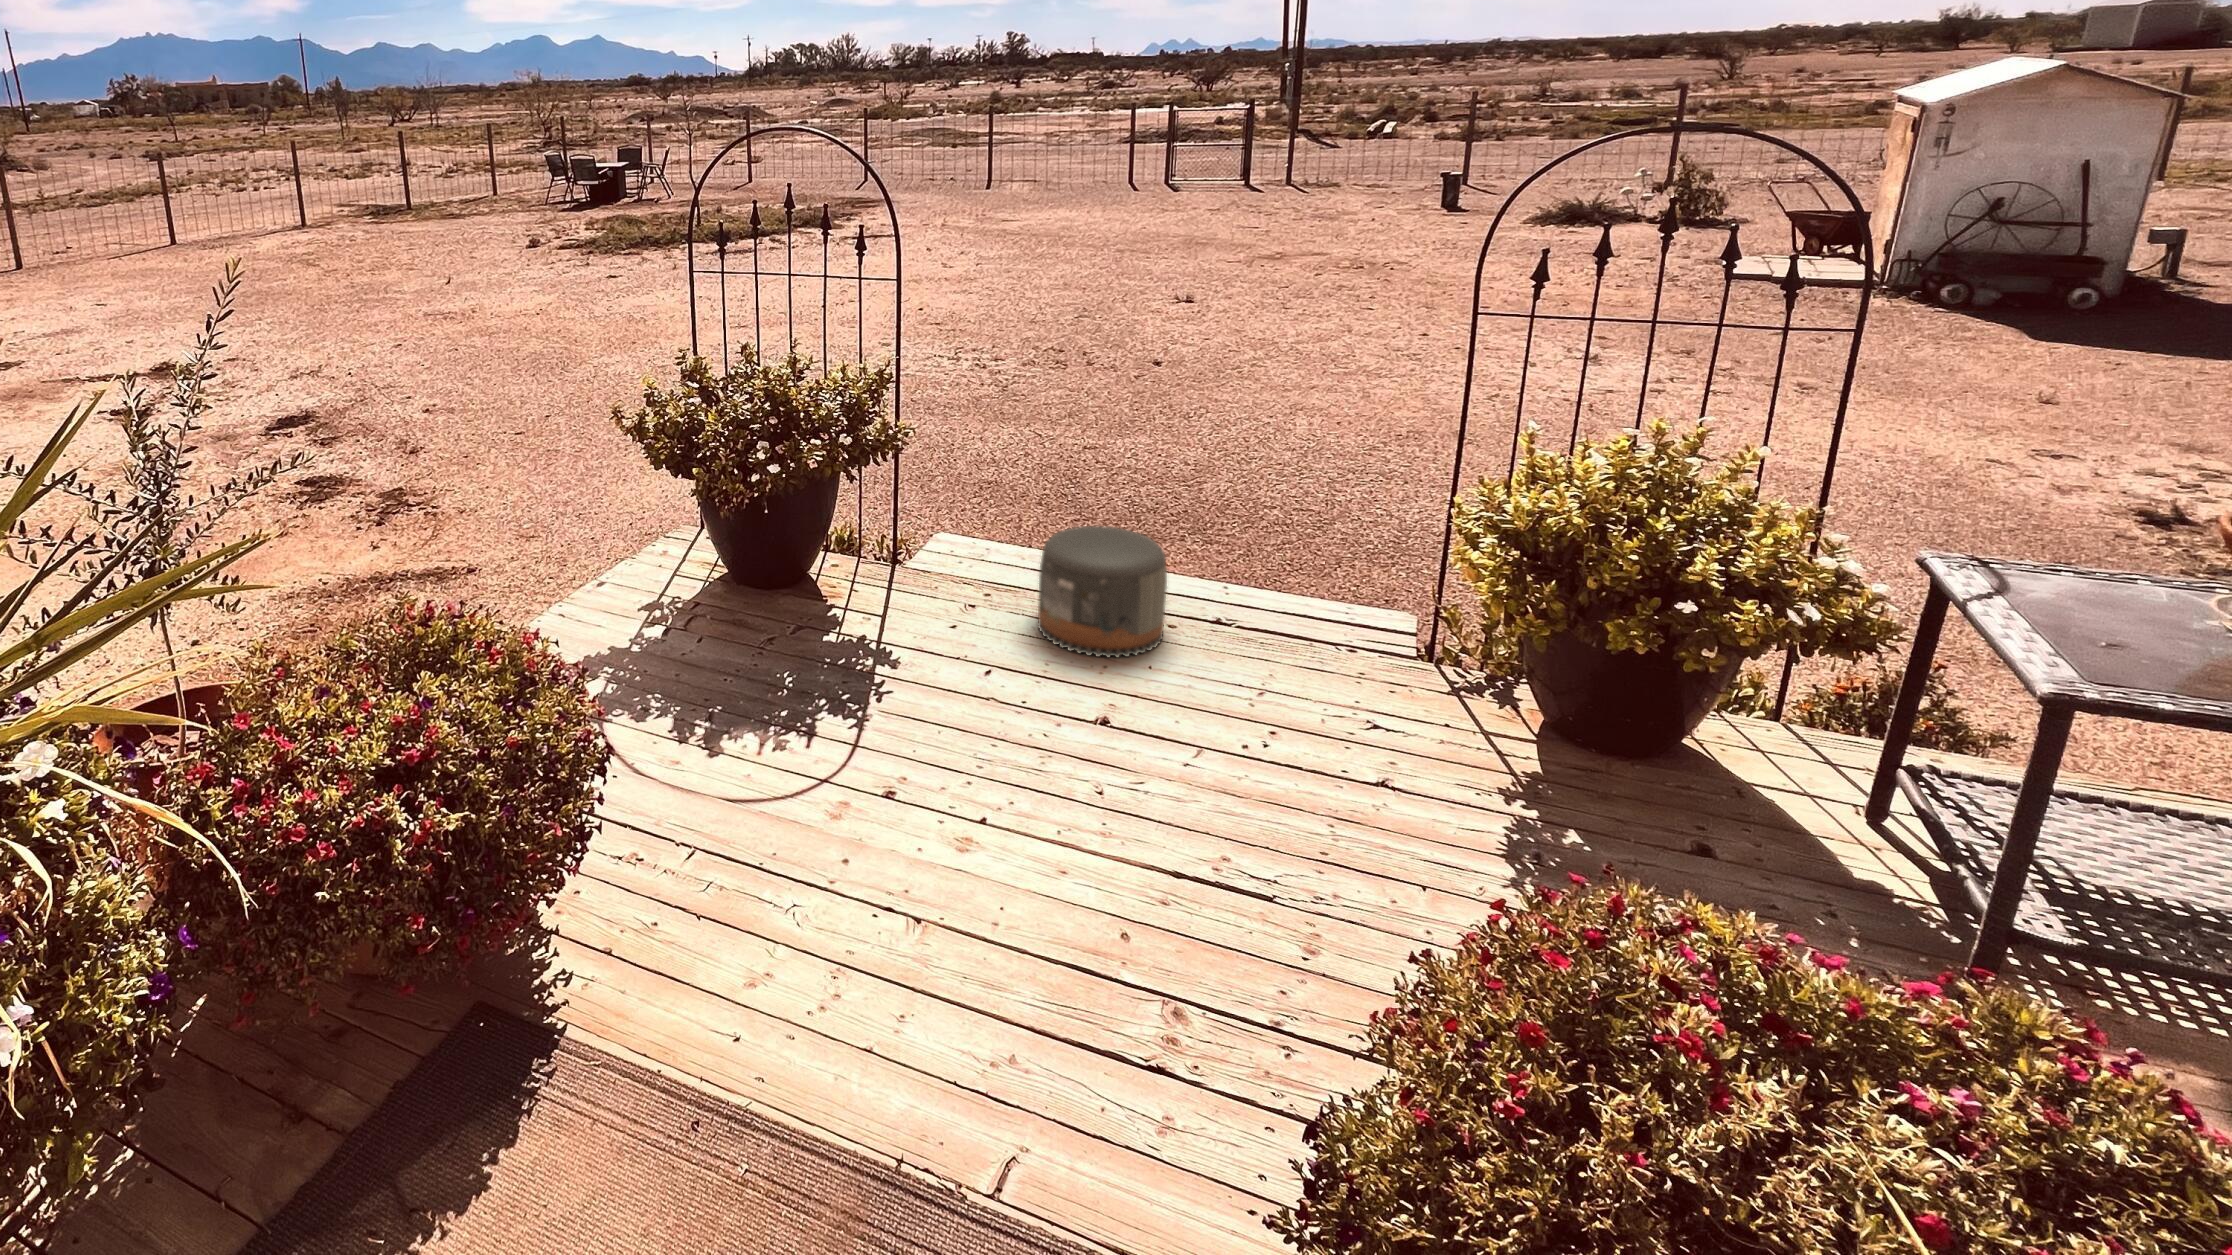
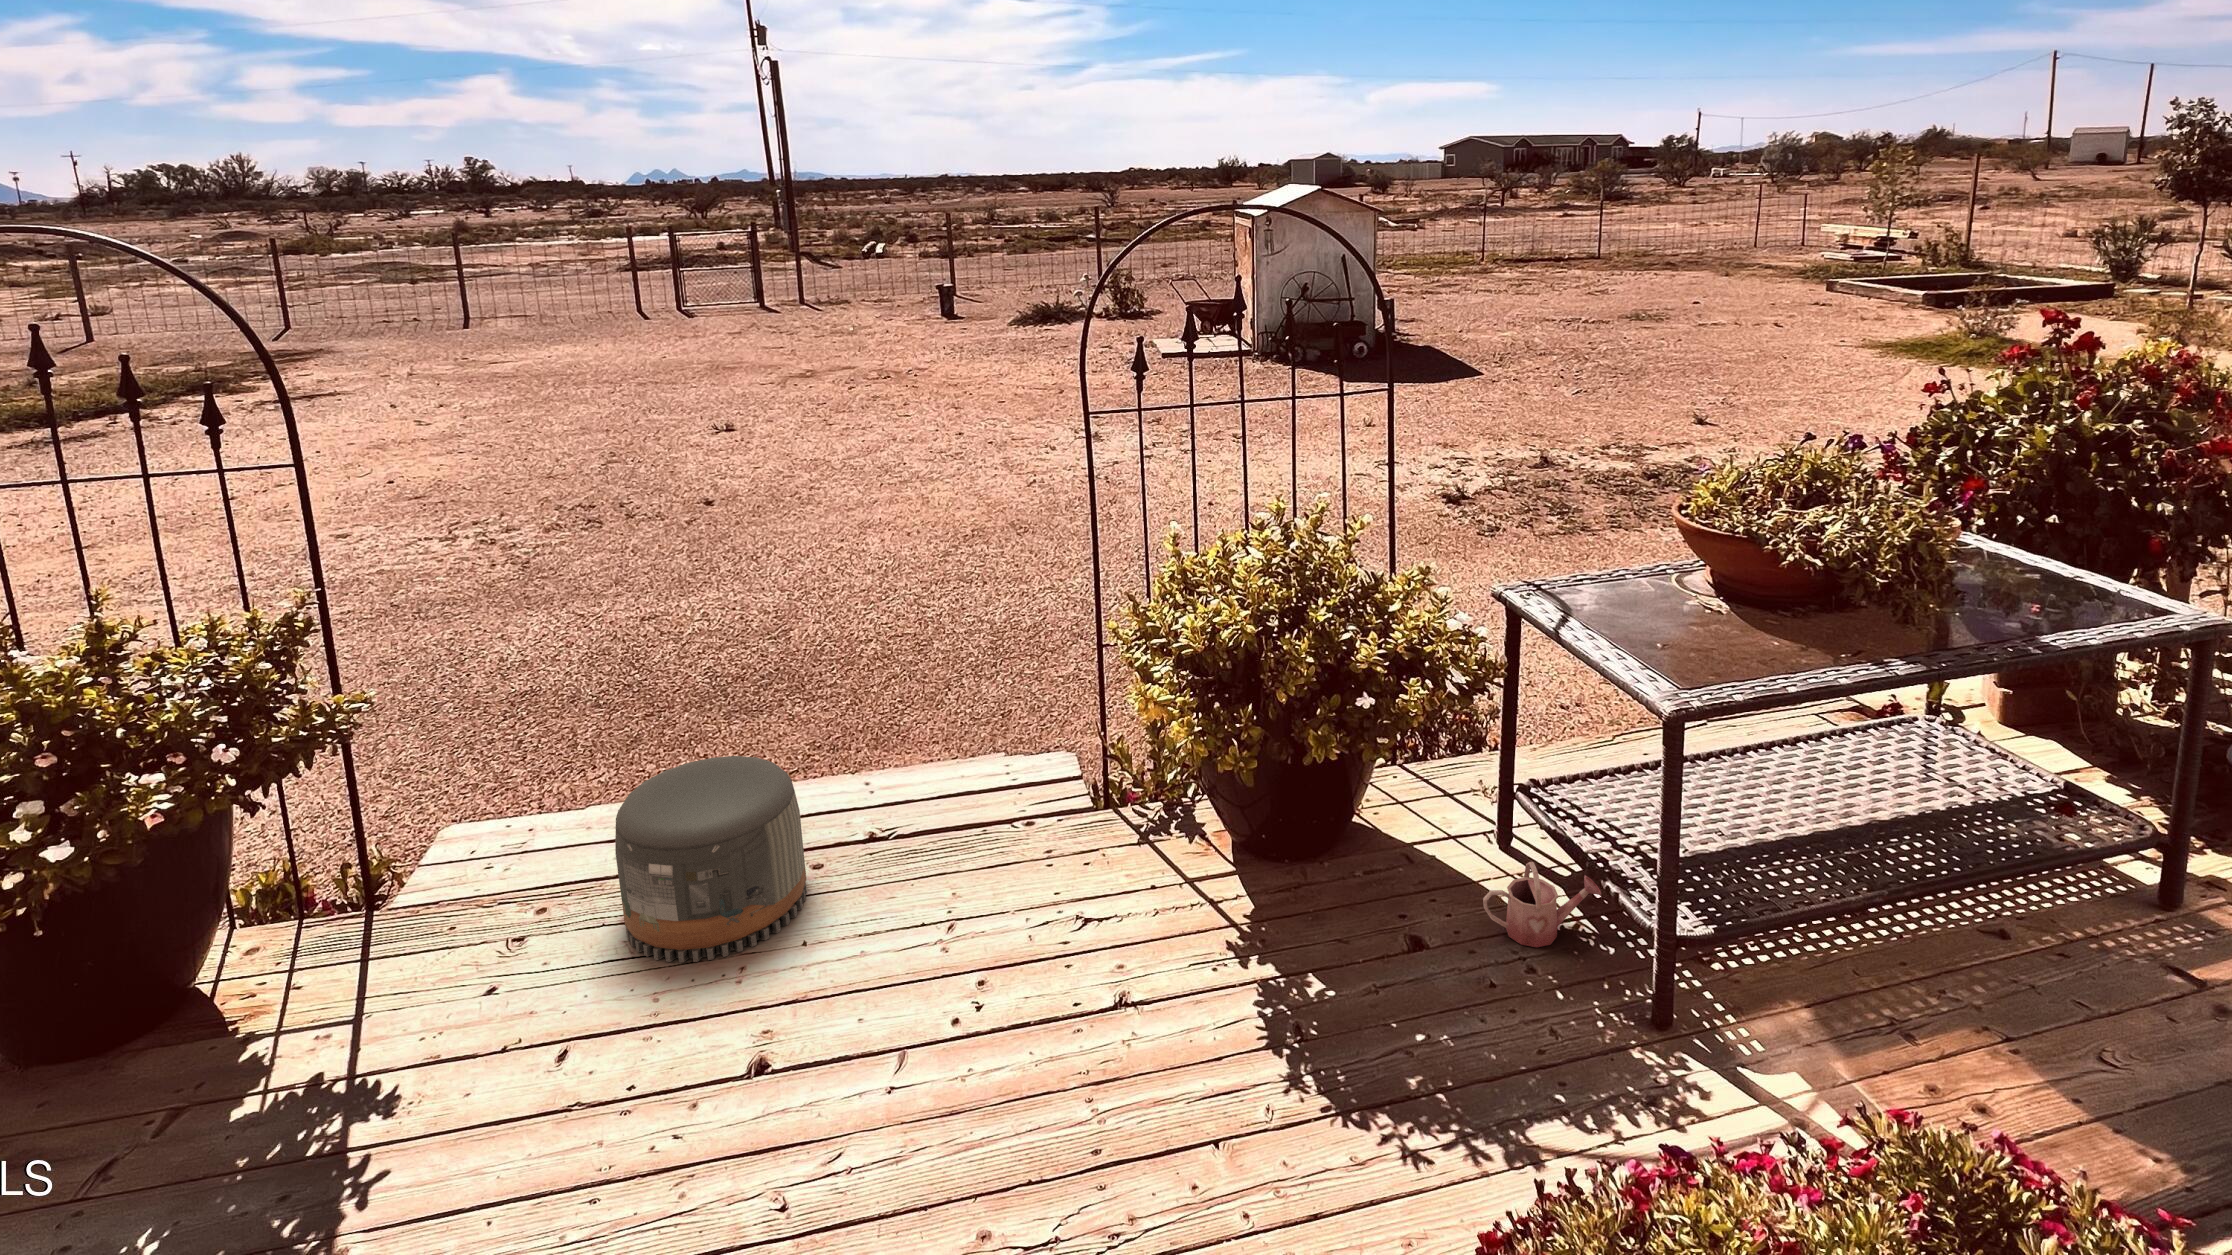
watering can: none [1792,818,1951,901] -> present [1483,862,1601,947]

